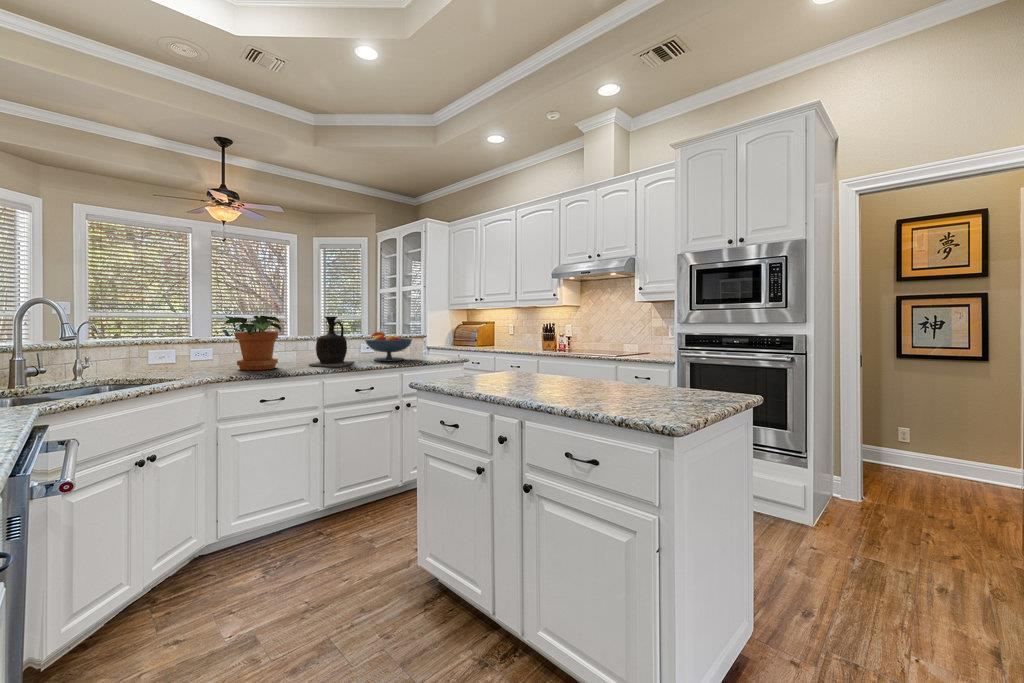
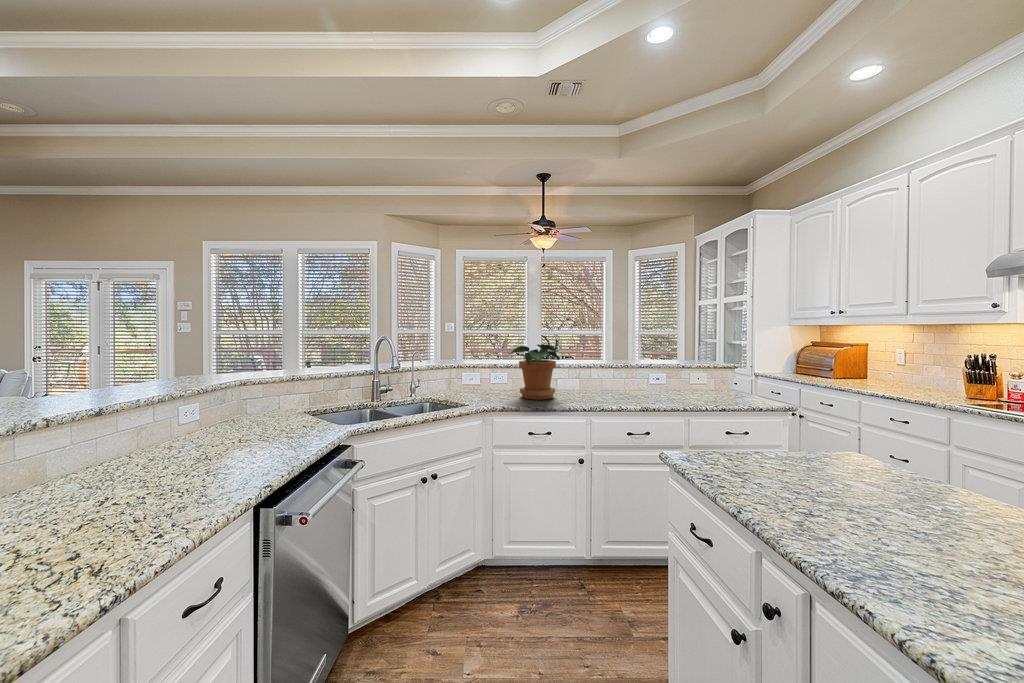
vase: present [309,317,354,367] -> none [584,346,633,403]
fruit bowl: present [365,332,412,361] -> none [650,361,709,400]

